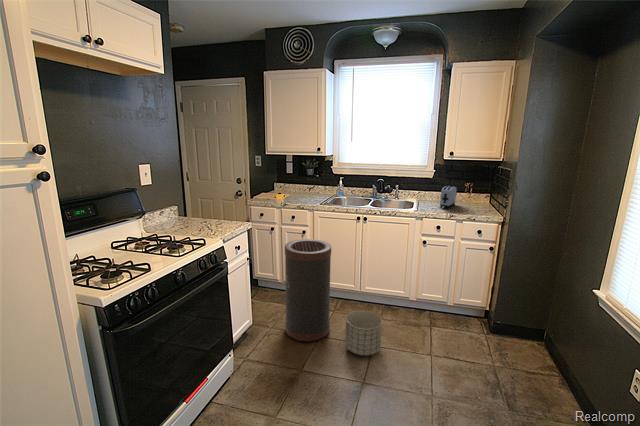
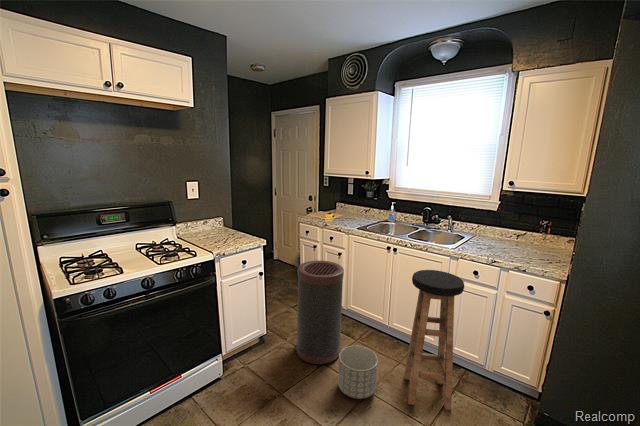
toaster: present [440,186,457,209] -> none [488,223,520,252]
bar stool: none [391,230,444,347] -> present [404,270,464,410]

